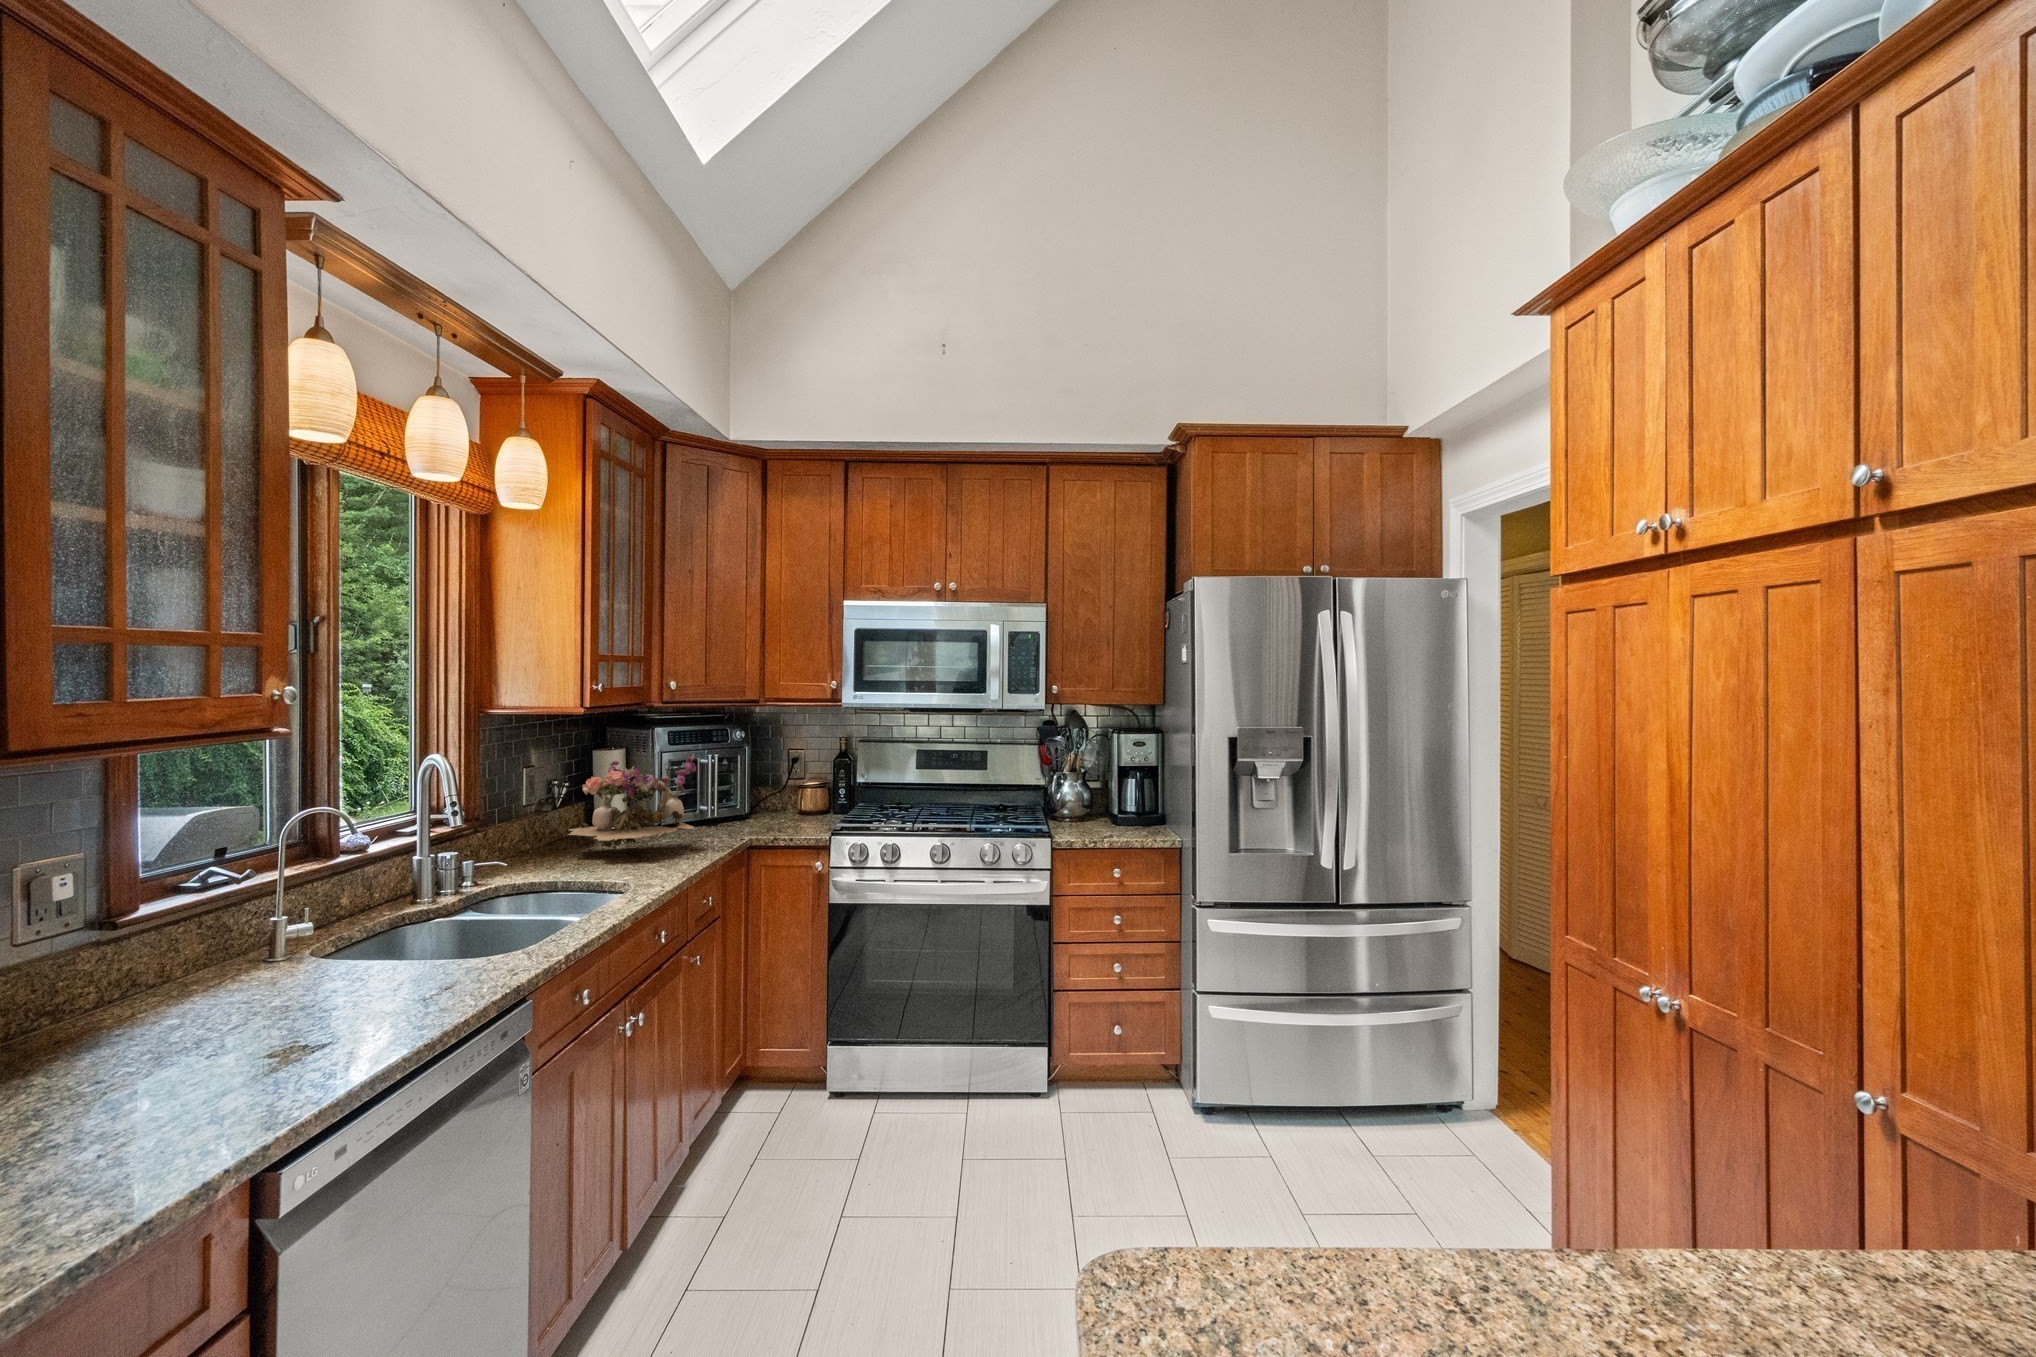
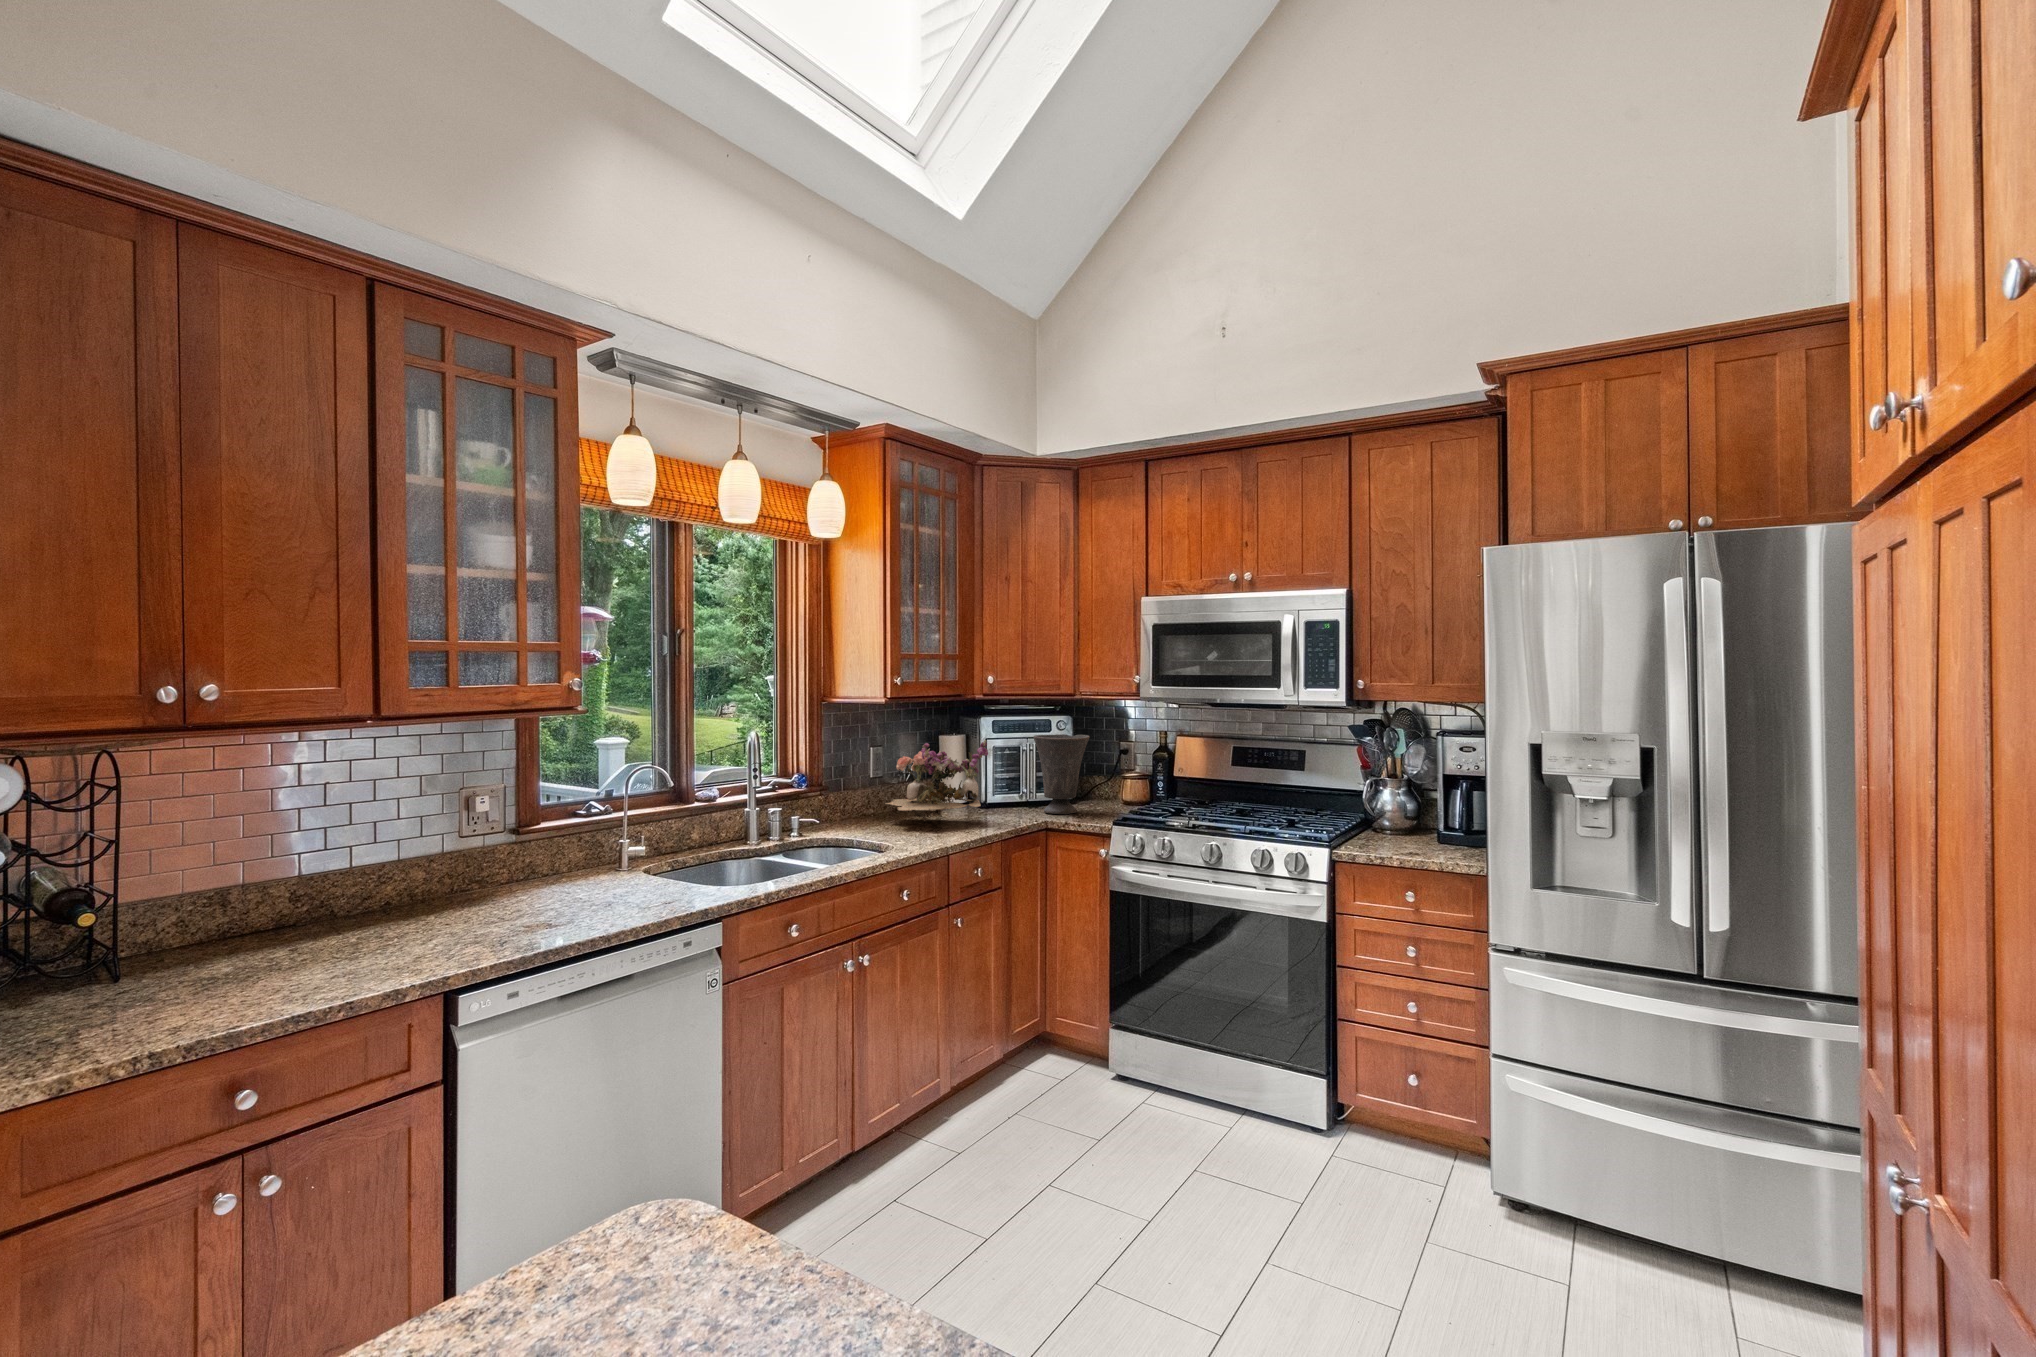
vase: none [726,744,788,830] -> present [1034,734,1090,814]

